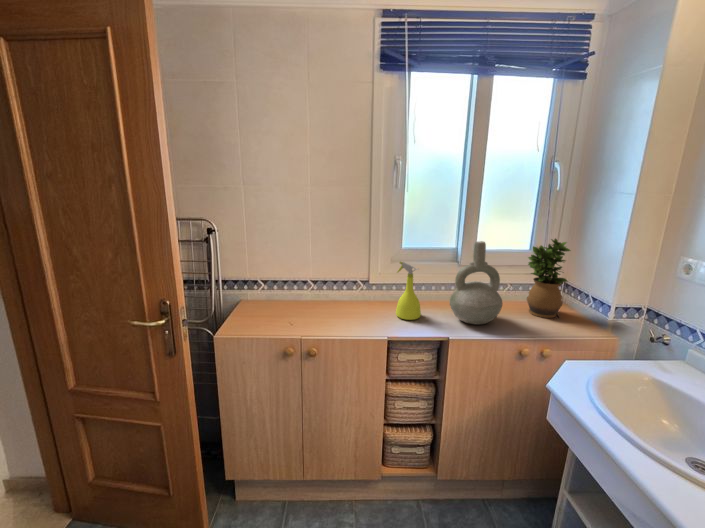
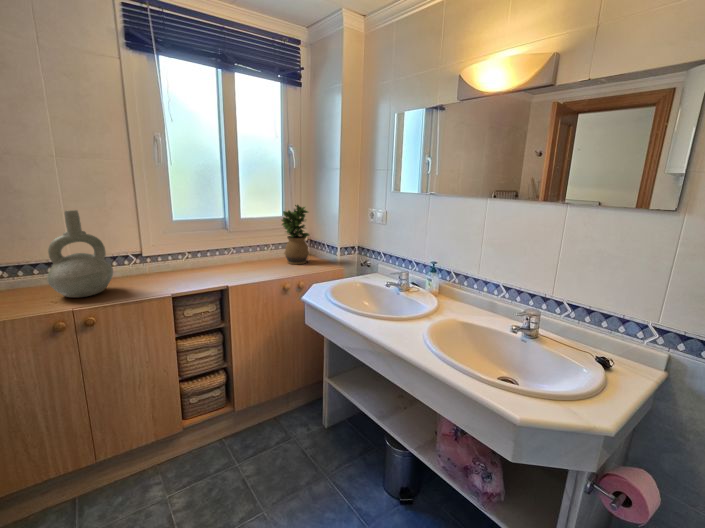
decorative vase: present [449,241,503,325] -> present [47,210,113,298]
spray bottle: present [396,262,421,320] -> none [171,229,200,281]

